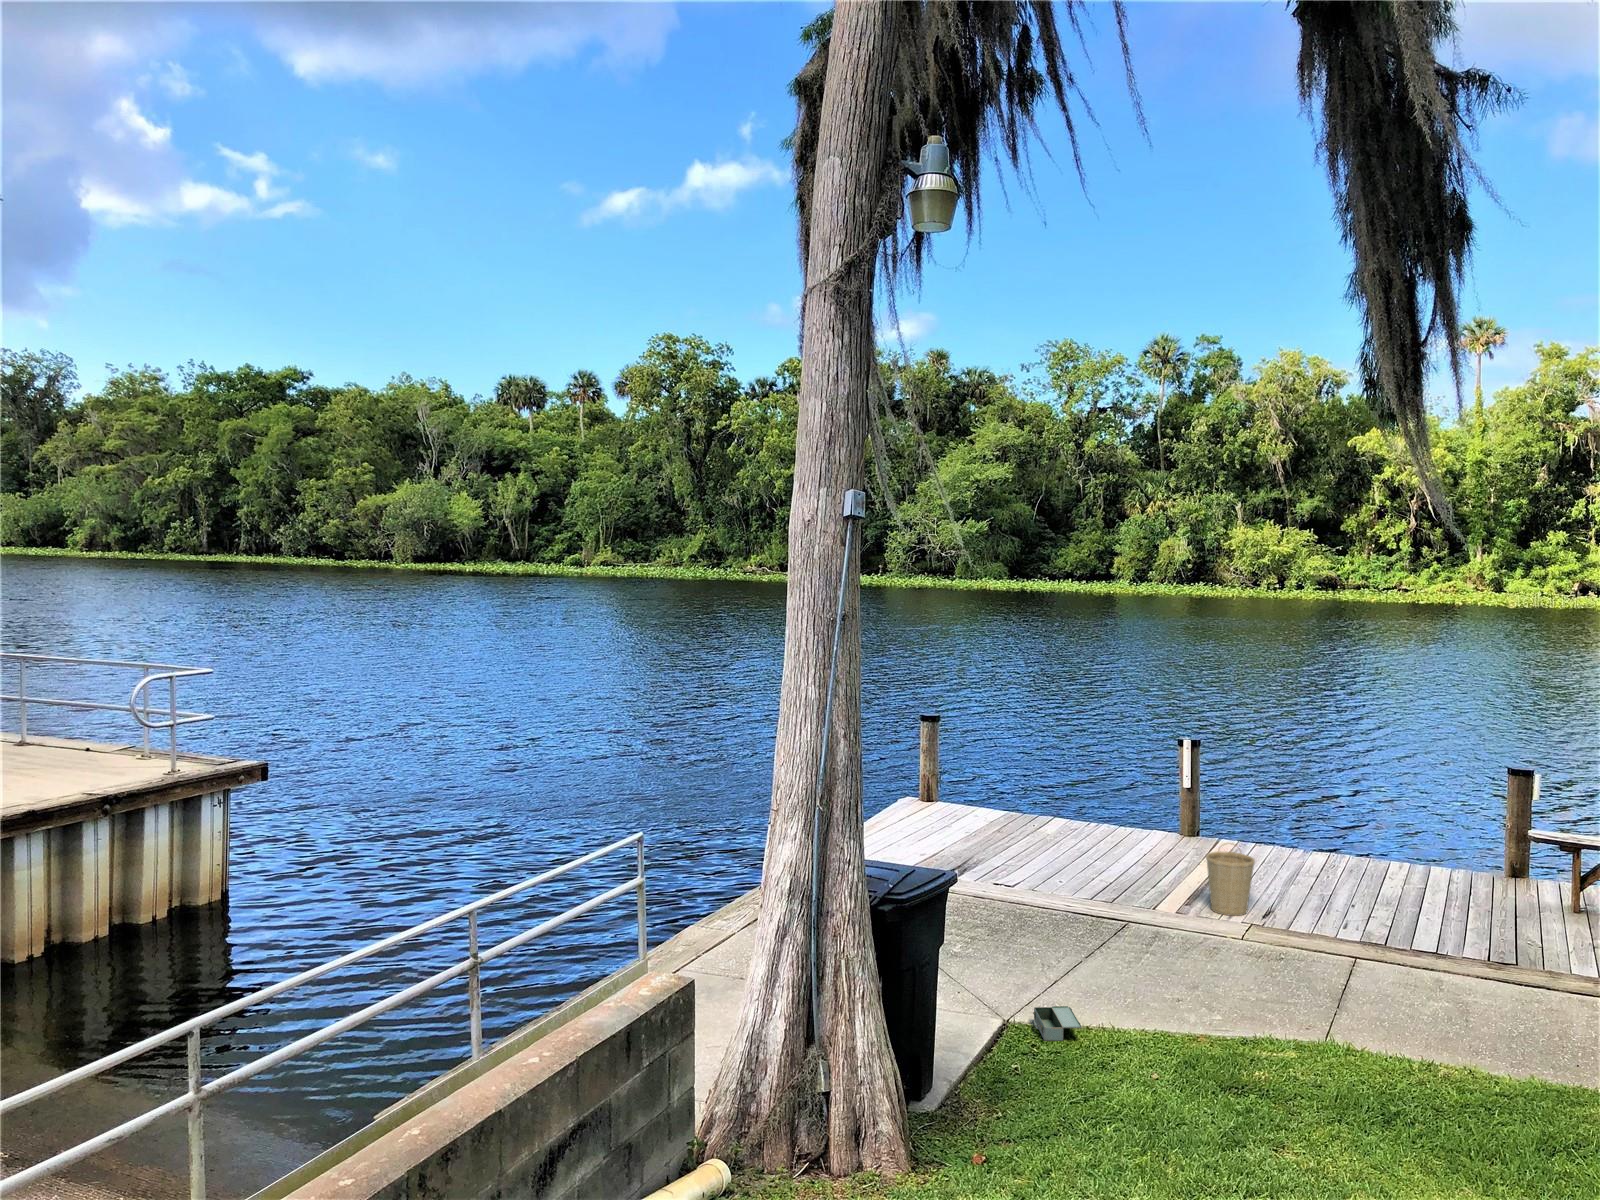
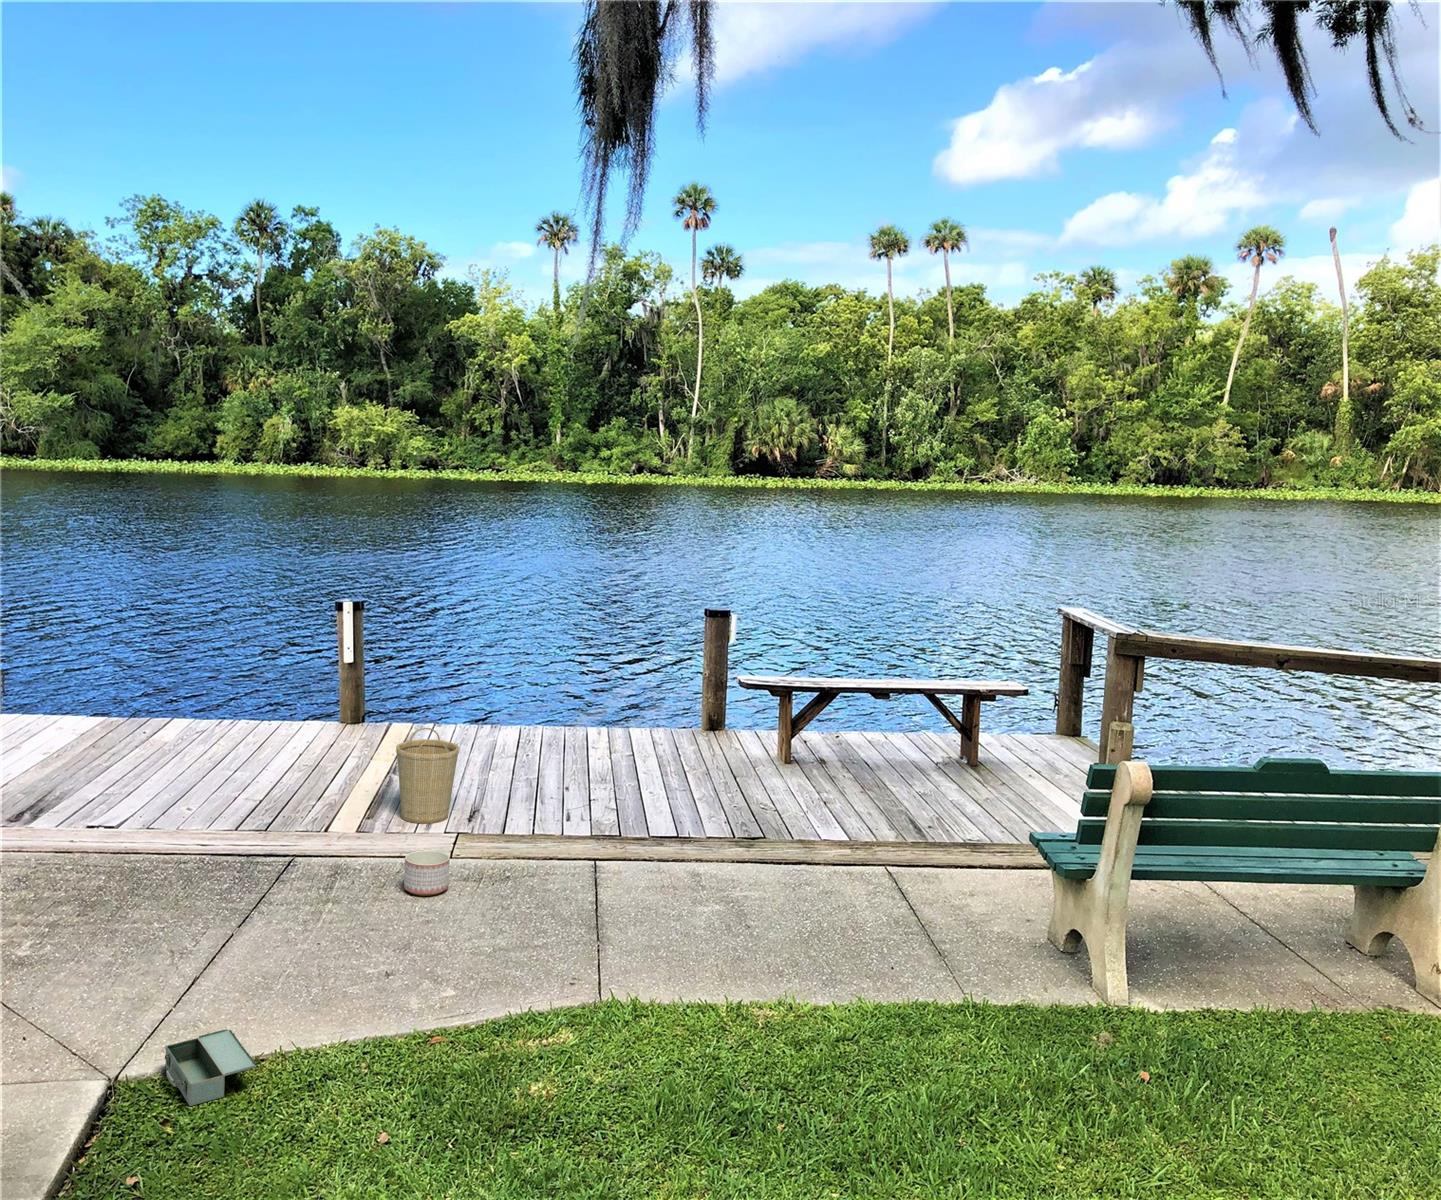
planter: none [1199,929,1232,962] -> present [404,850,450,896]

